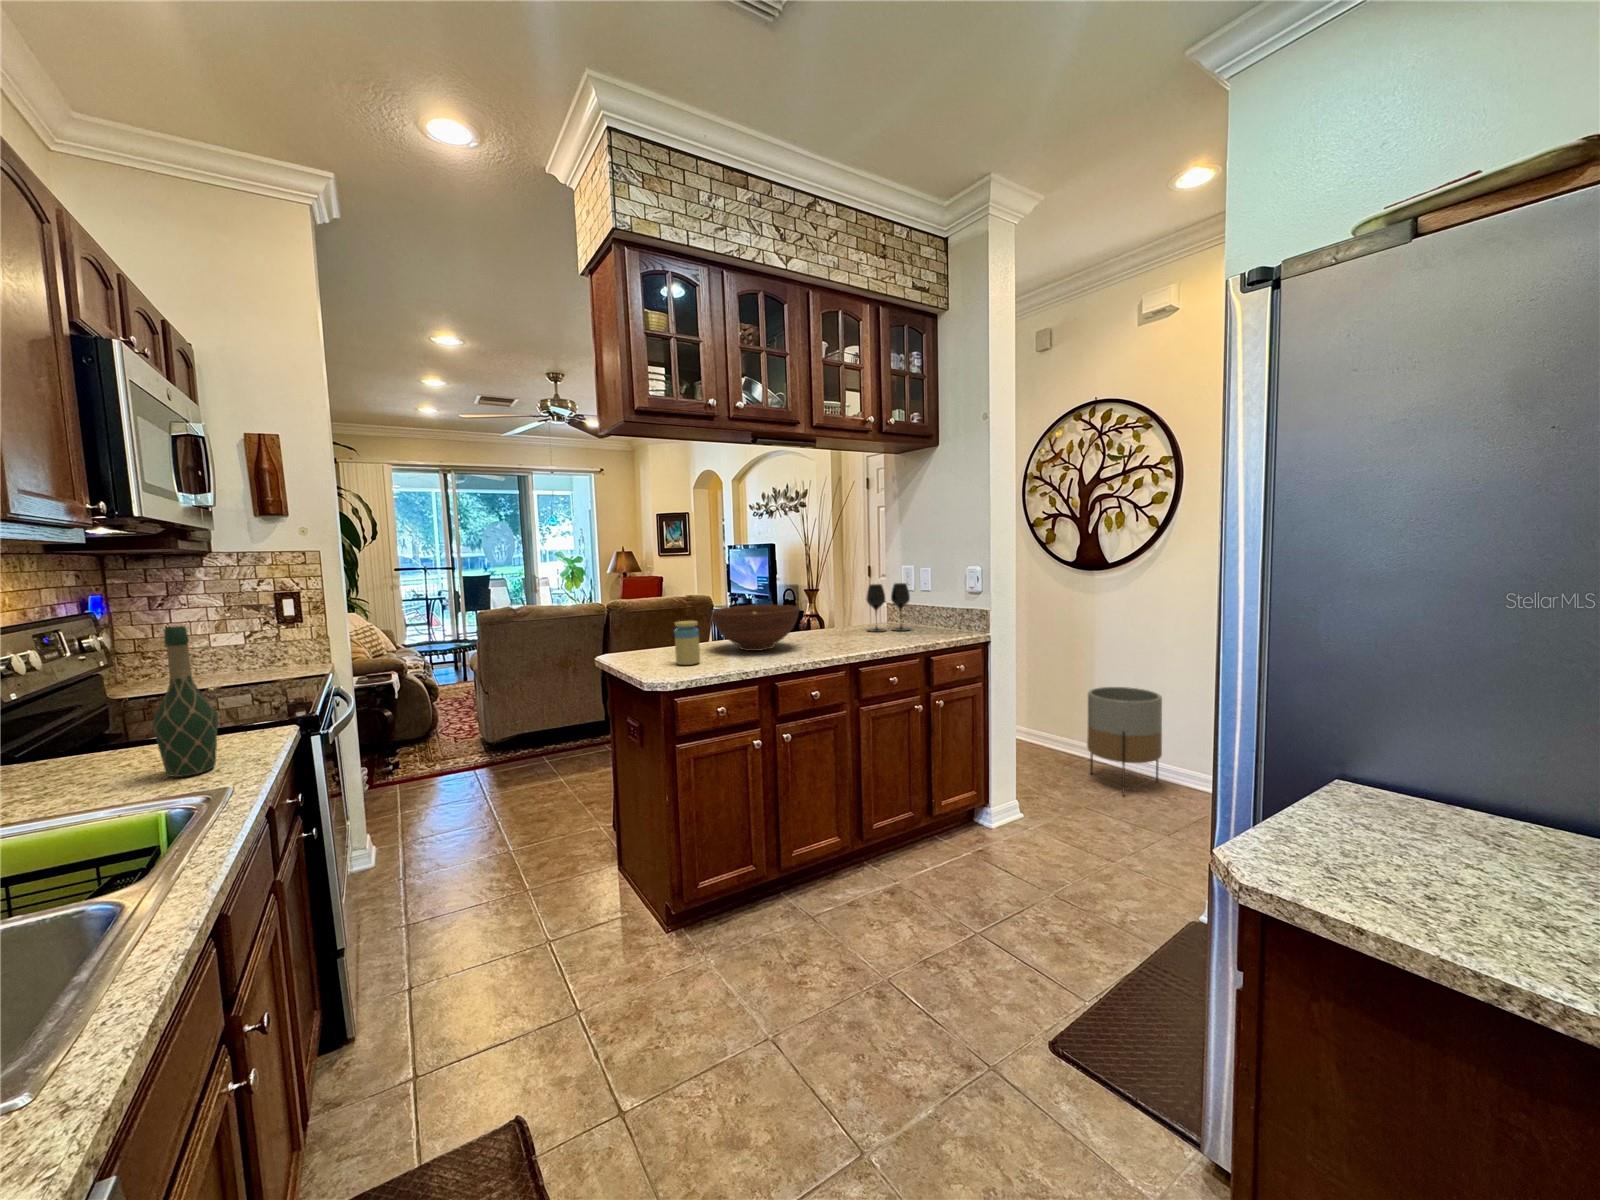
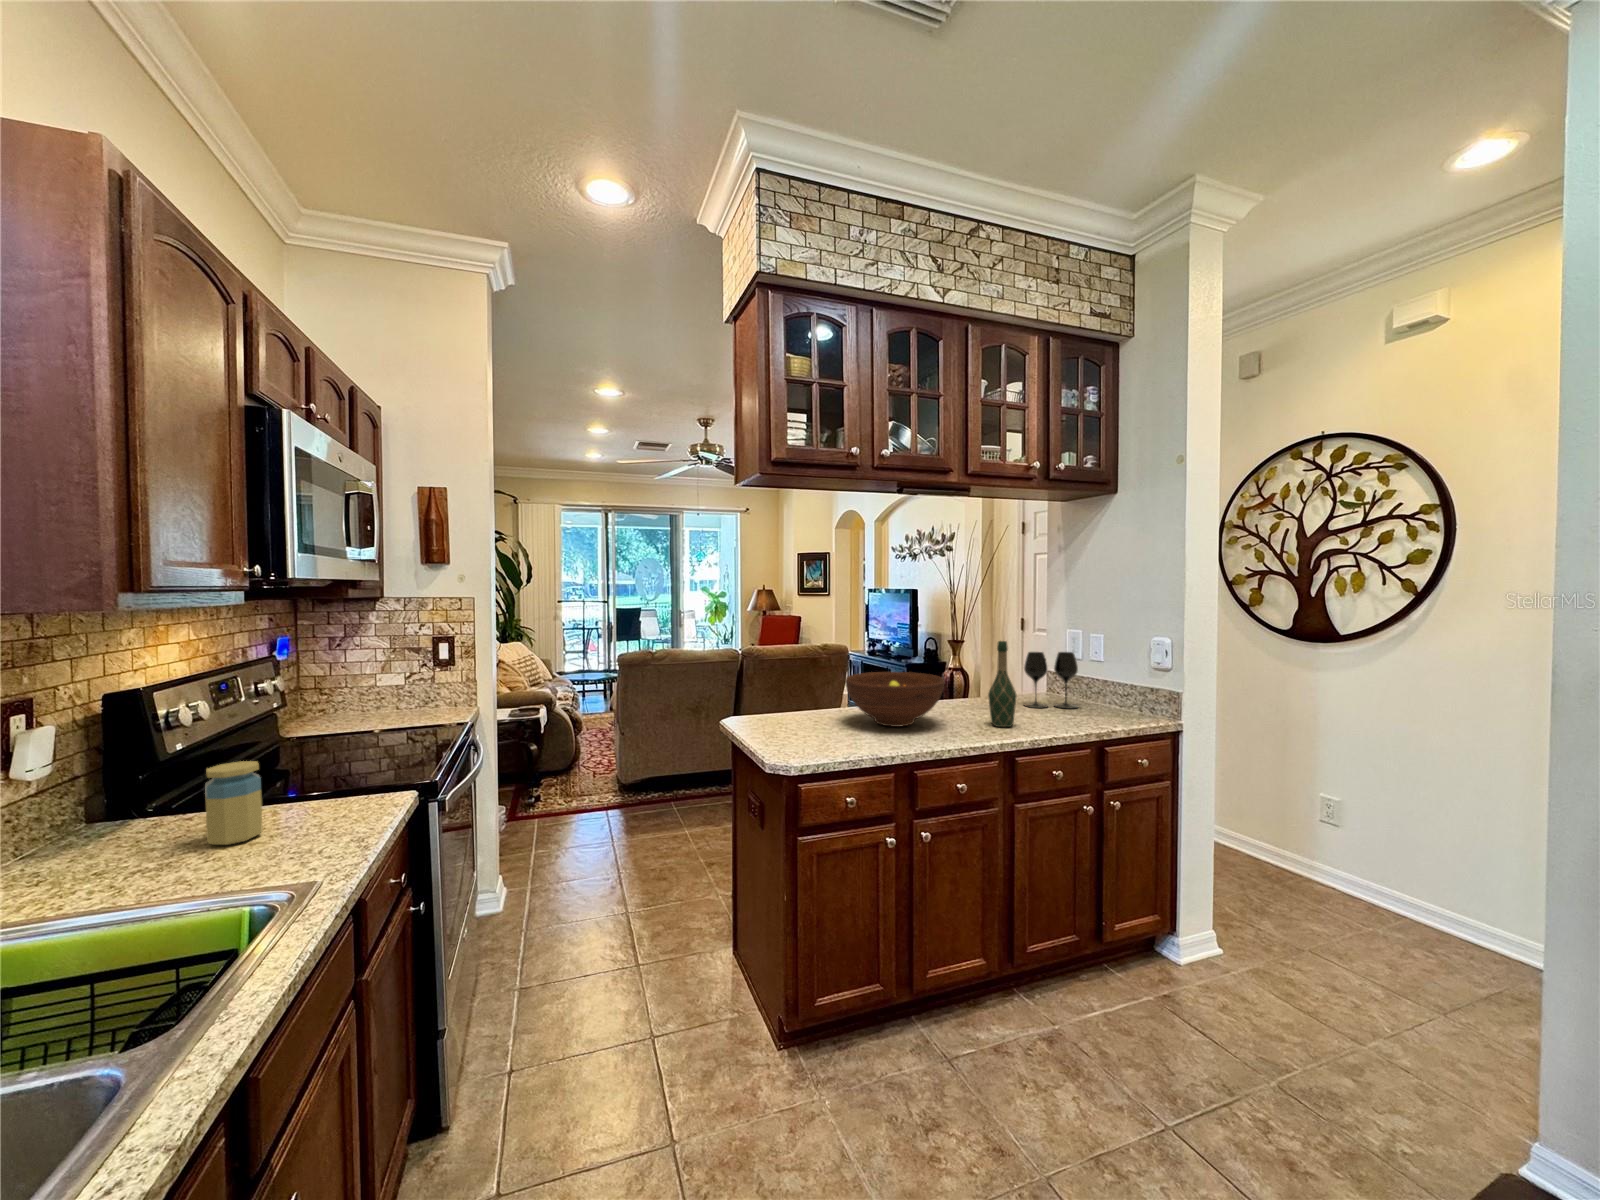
jar: present [675,621,700,665] -> present [205,761,262,845]
wine bottle: present [153,626,218,777] -> present [988,641,1016,727]
planter: present [1087,687,1162,795] -> none [1311,792,1424,941]

